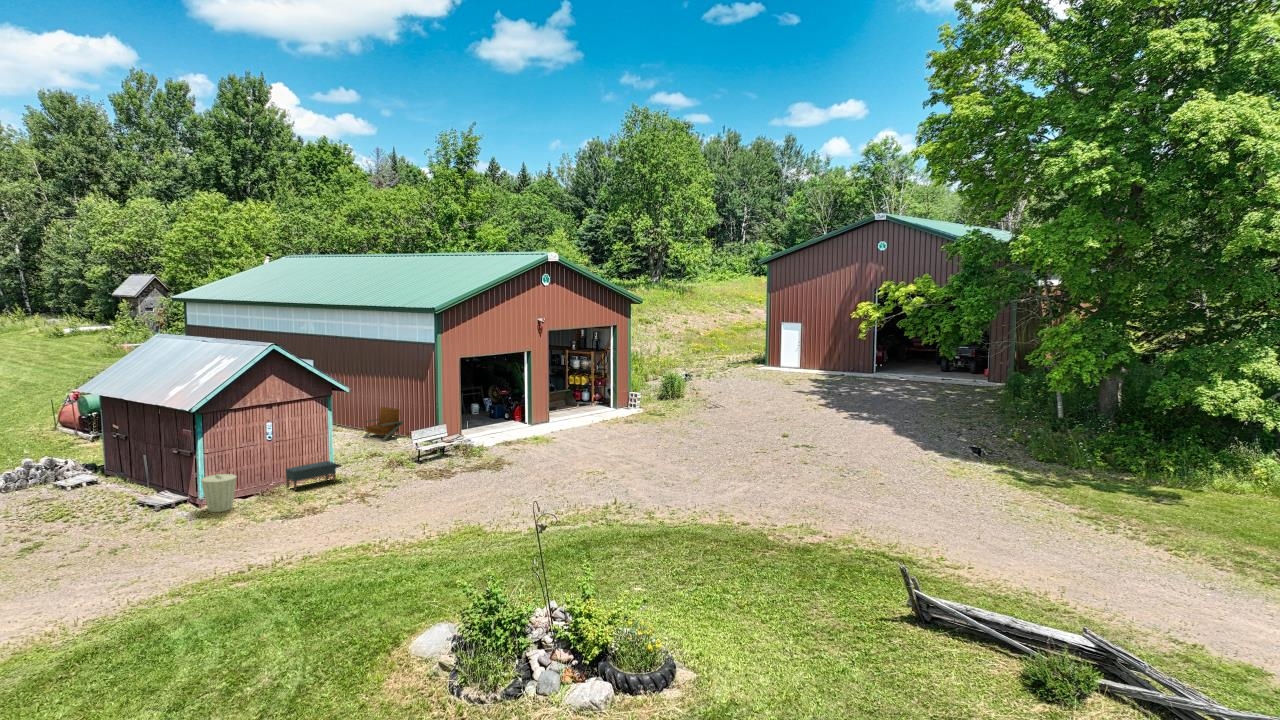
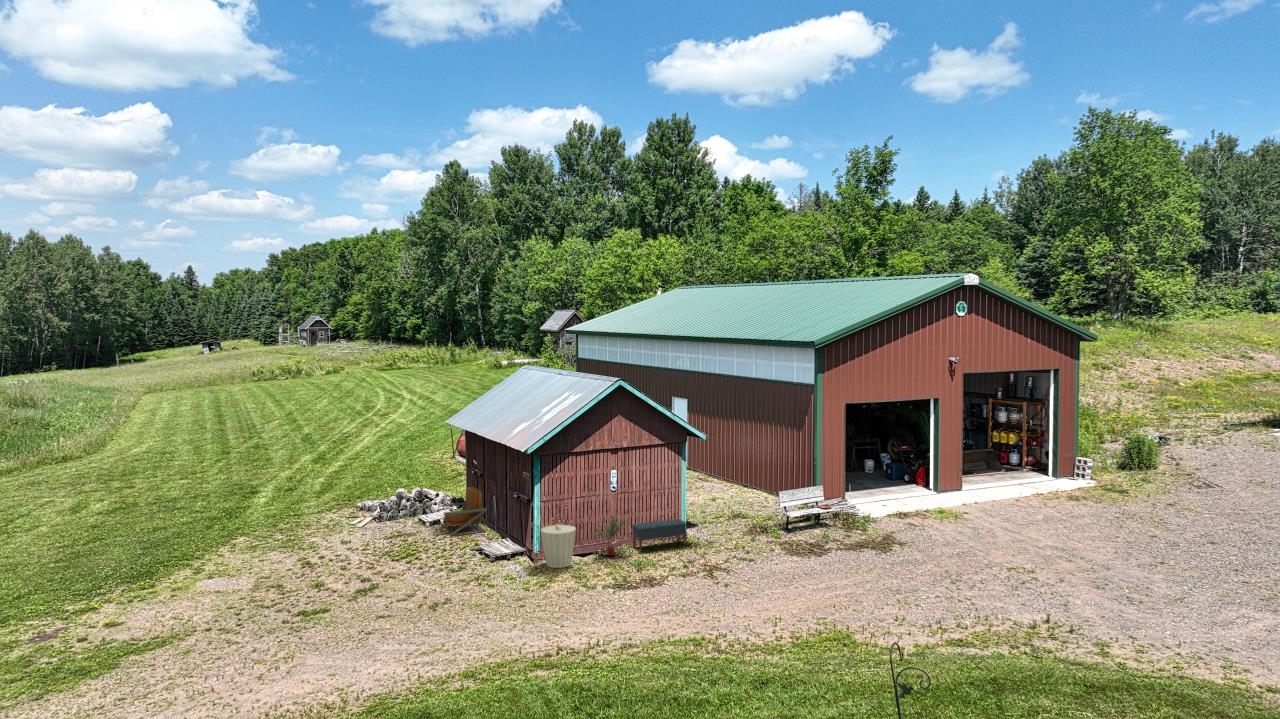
lounge chair: present [363,407,404,441] -> present [442,487,487,536]
potted tree: none [252,460,282,497] -> present [595,516,626,556]

